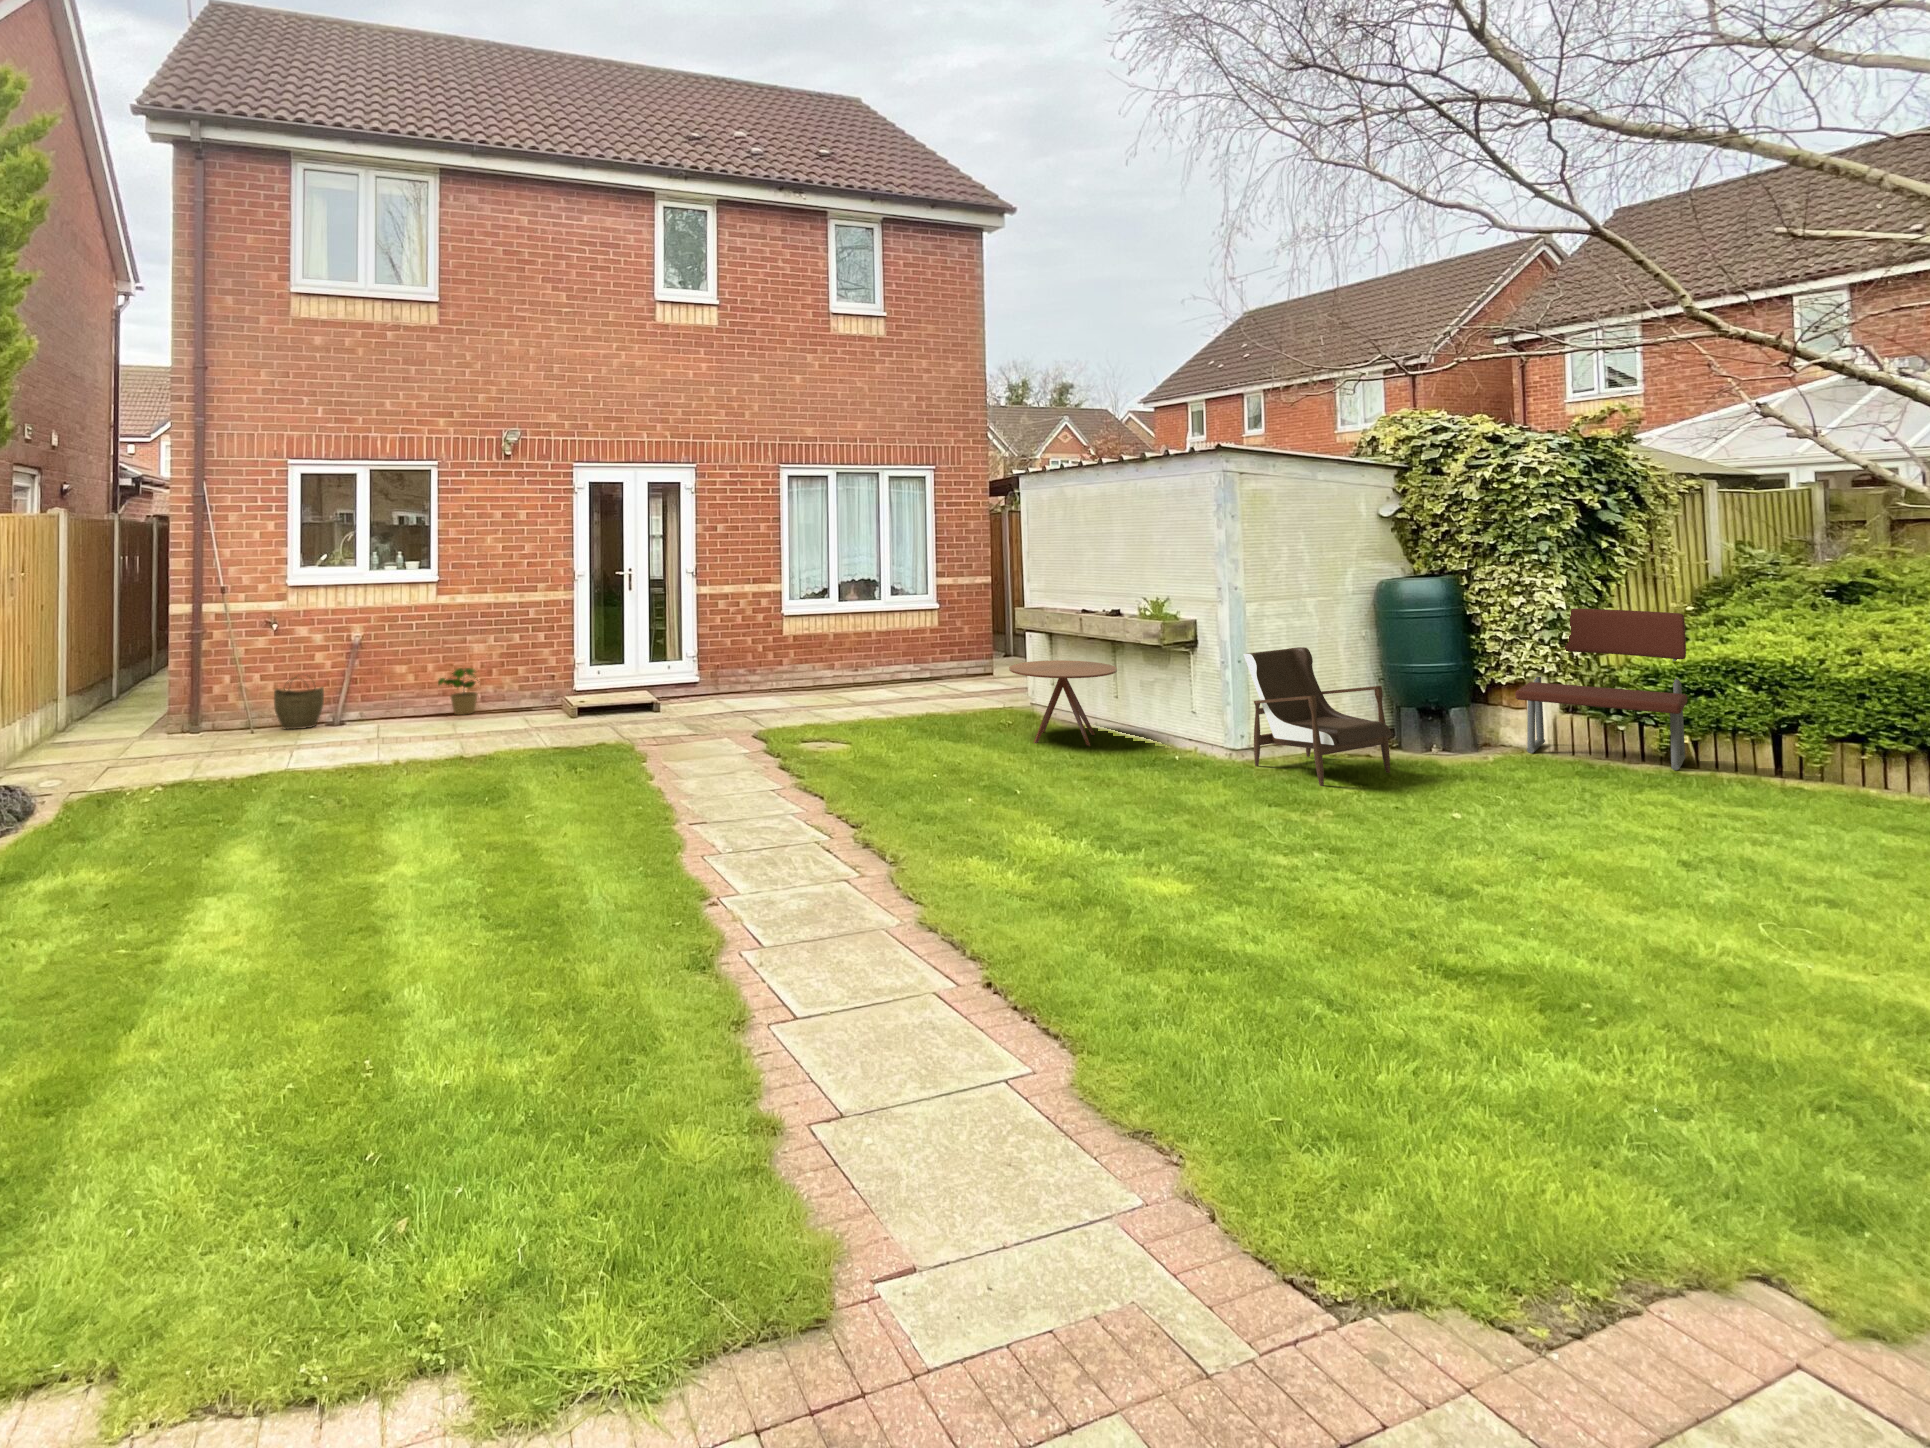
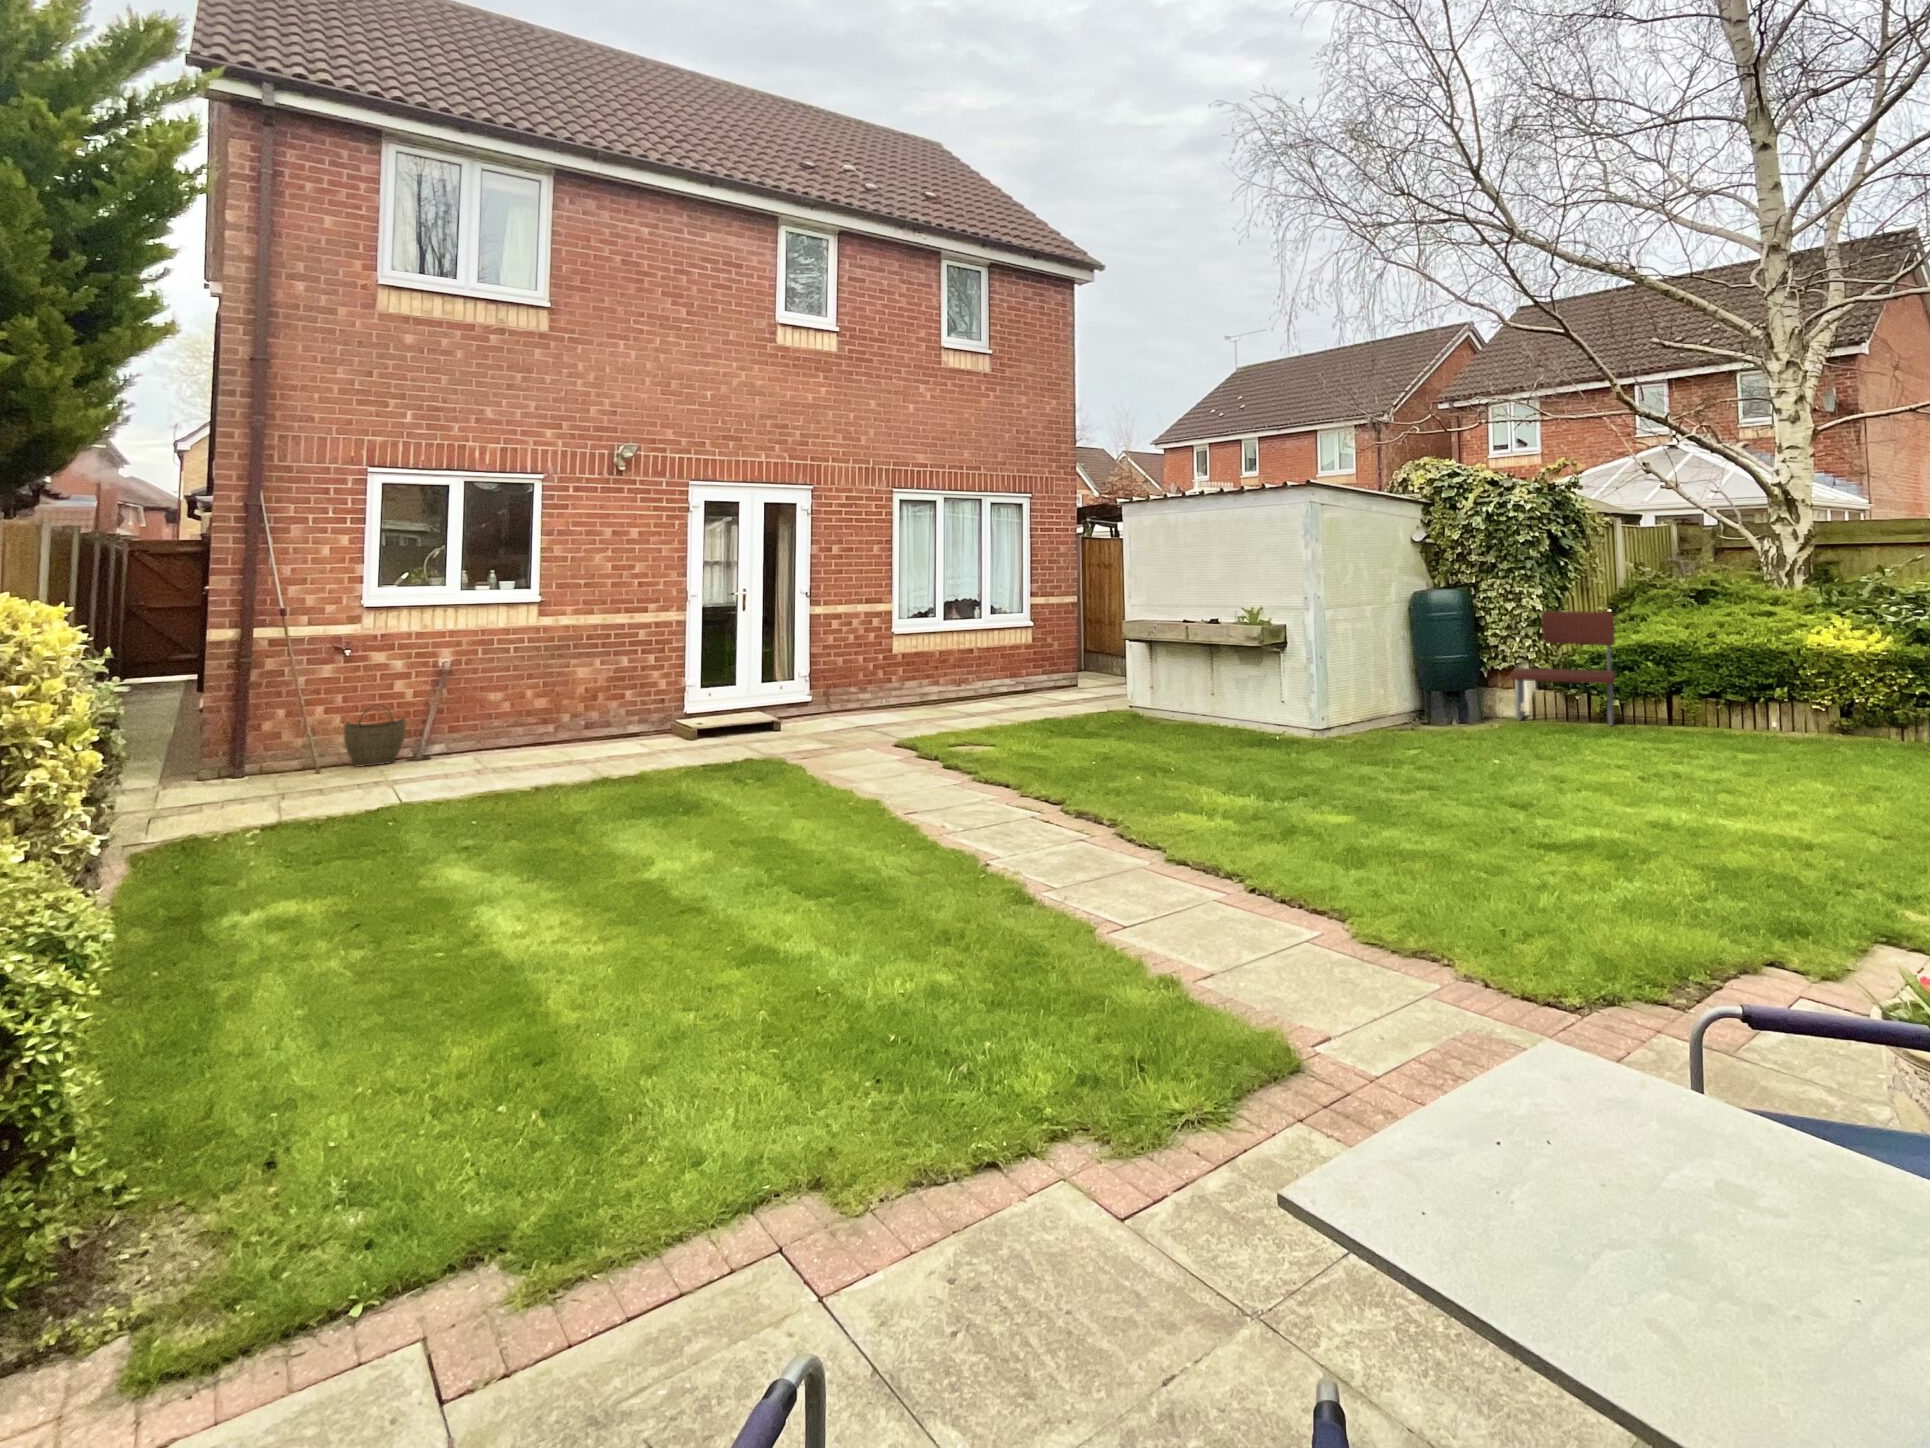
armchair: present [1244,647,1392,786] -> none [1329,644,1436,749]
round table: present [1009,660,1117,746] -> none [1134,664,1225,735]
potted plant: present [438,668,477,715] -> none [539,692,589,743]

